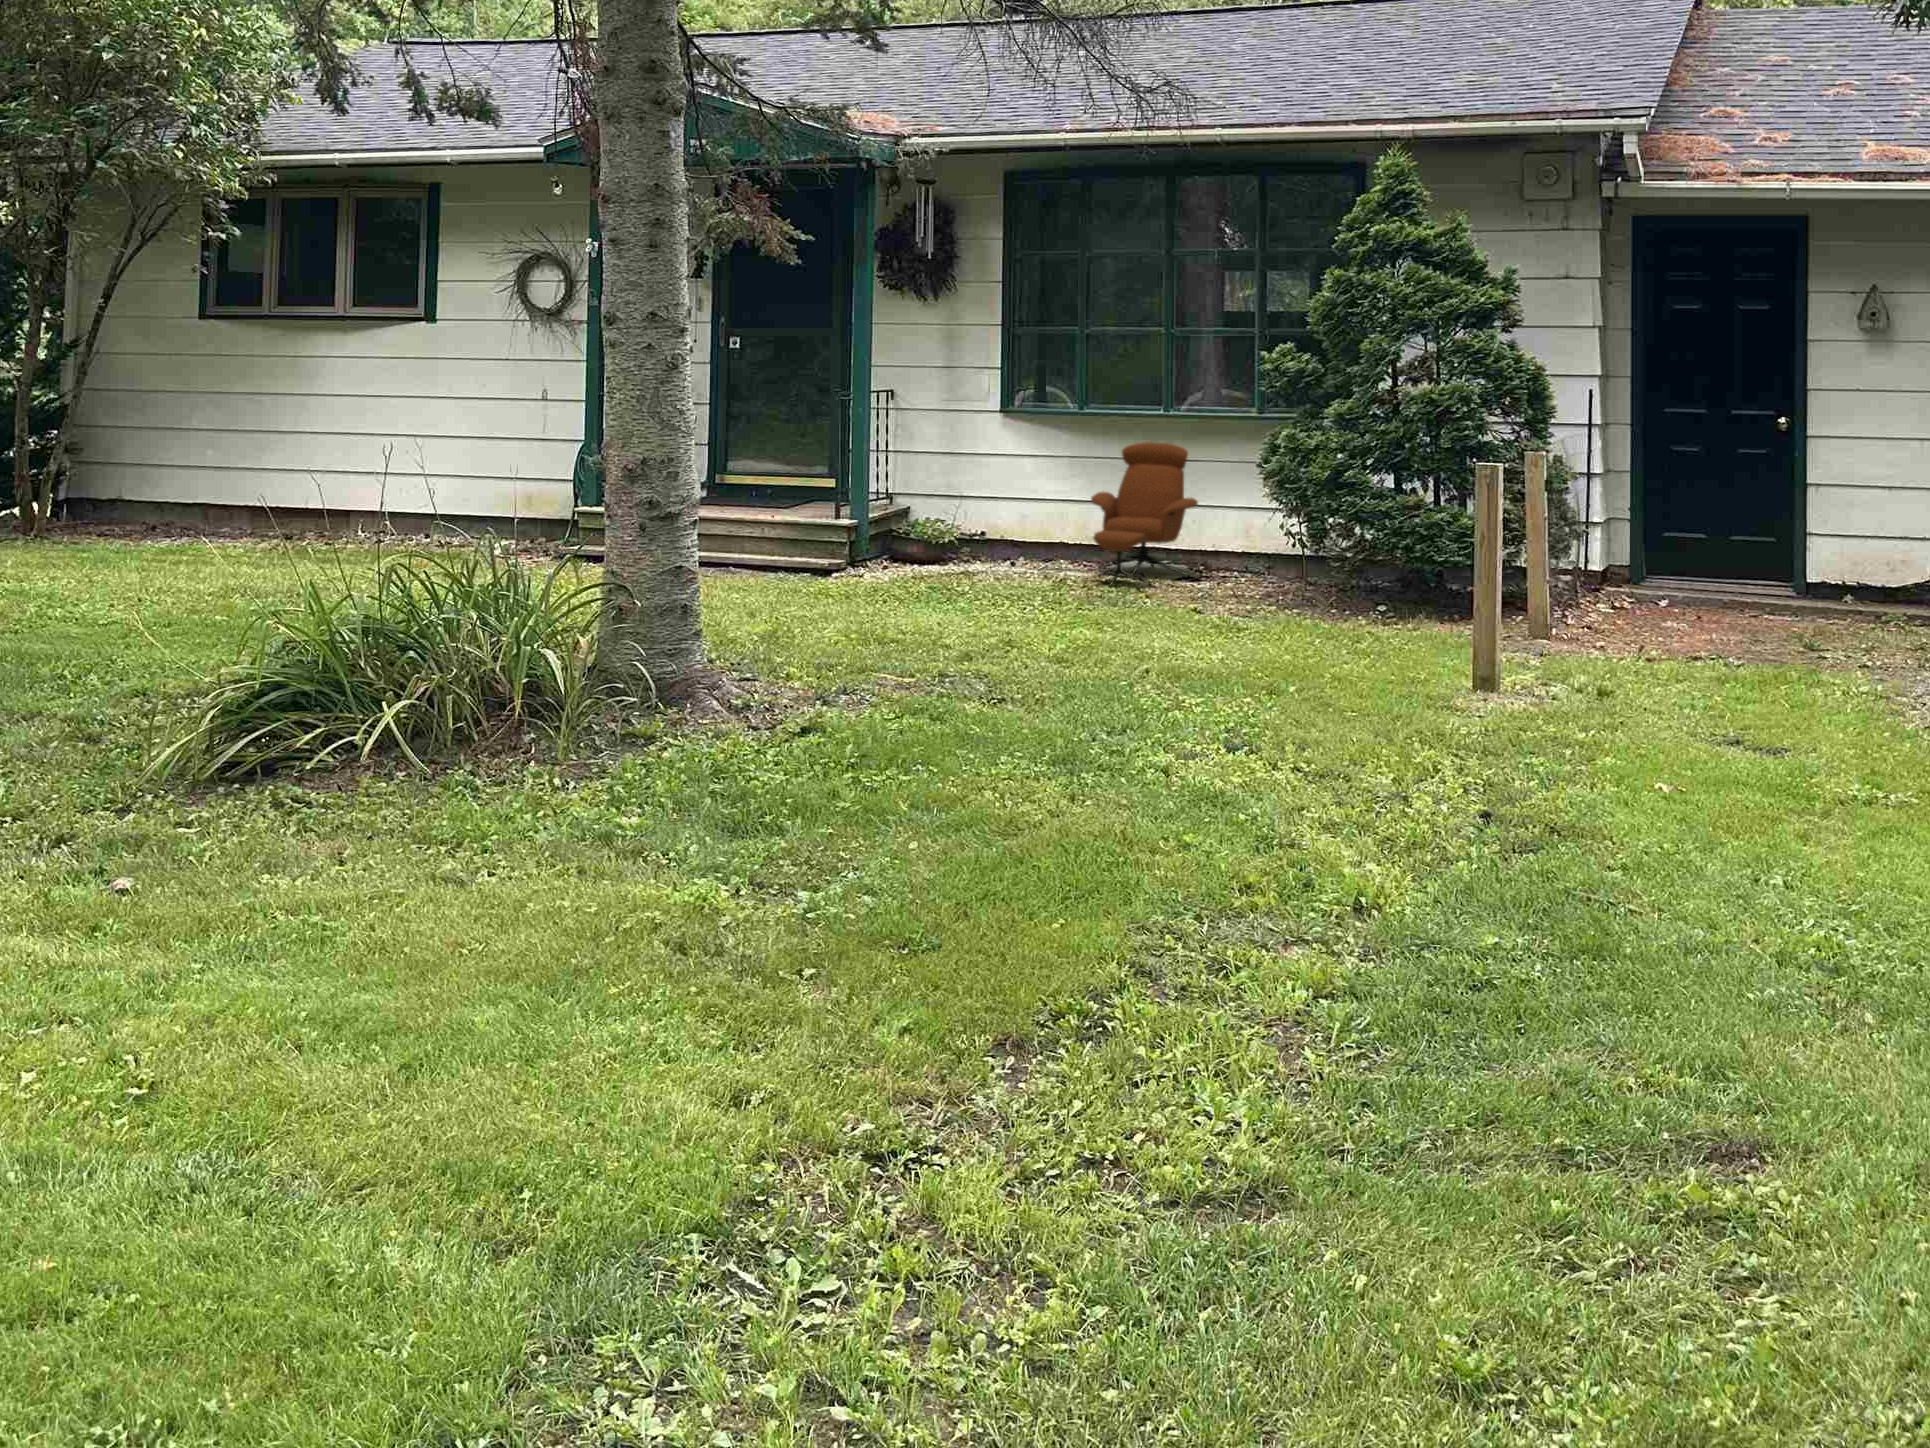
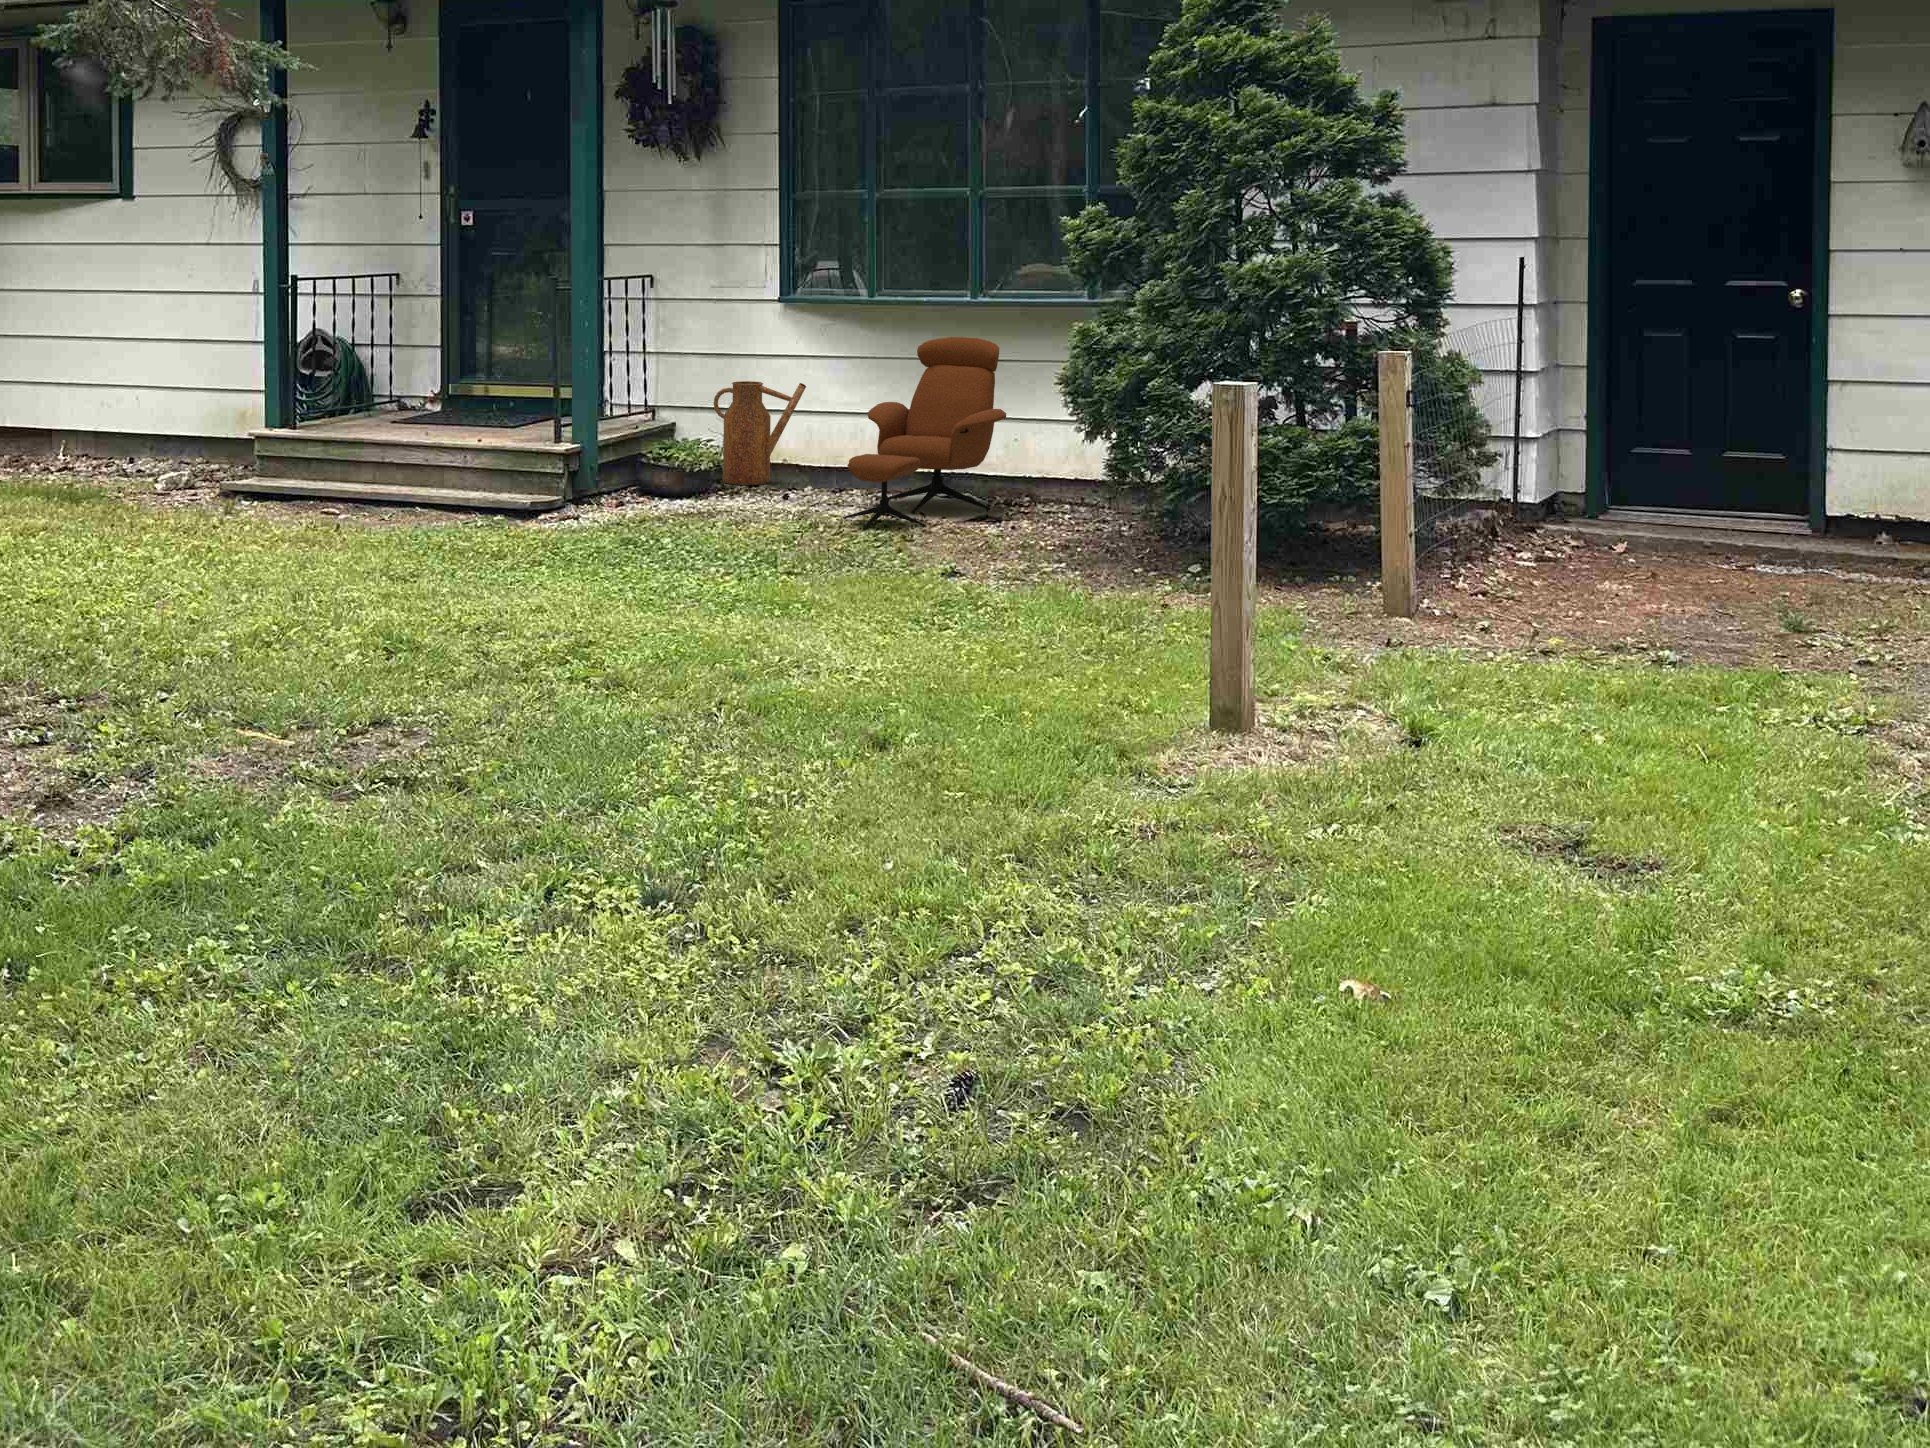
watering can: none [950,475,1027,556] -> present [714,381,806,485]

